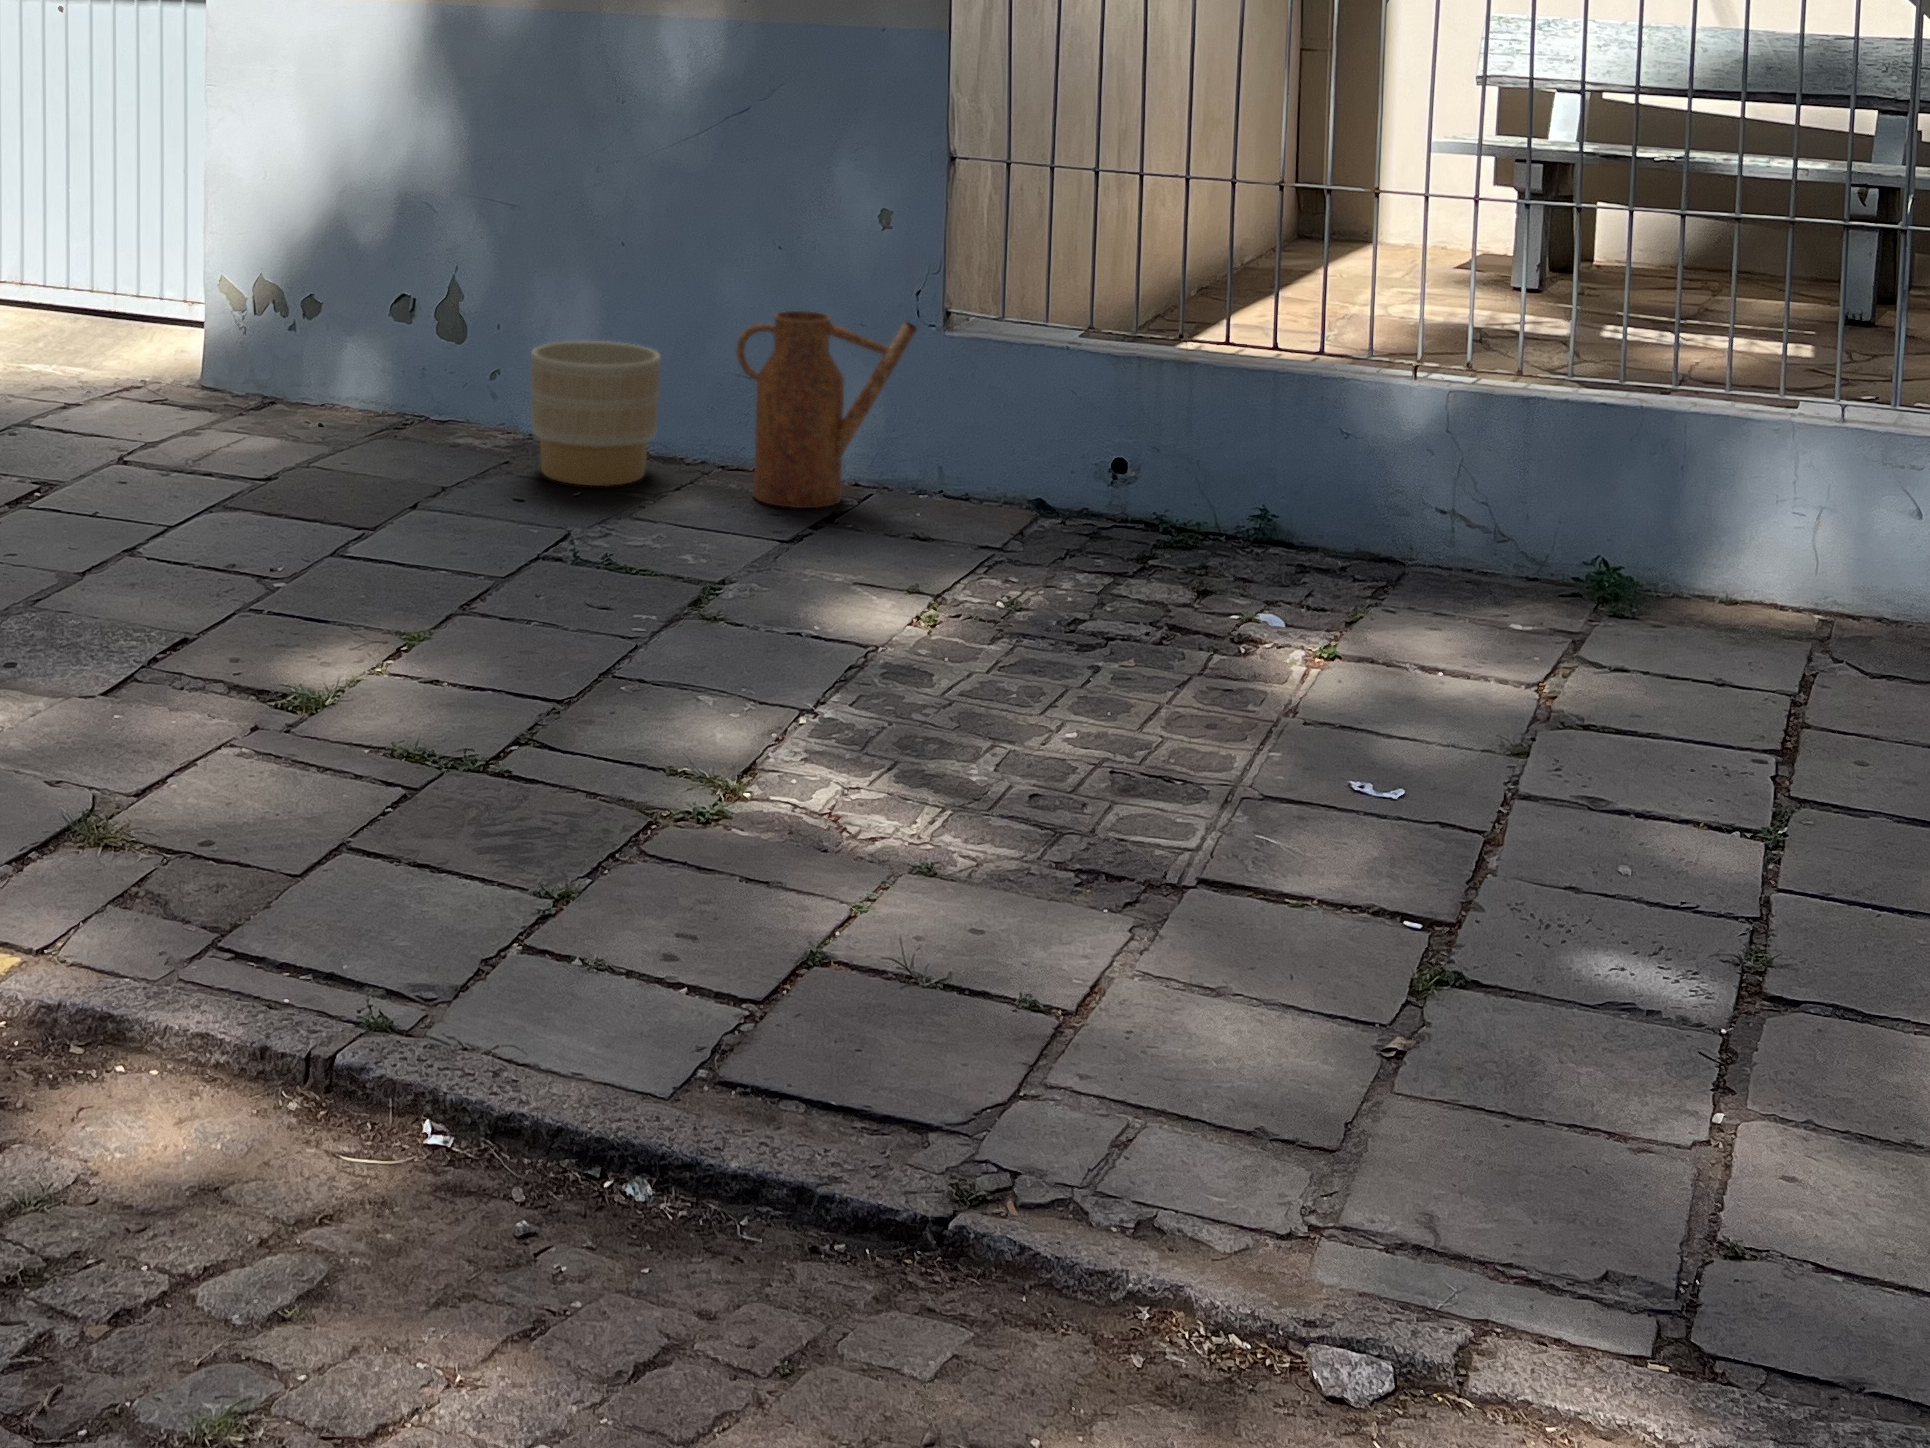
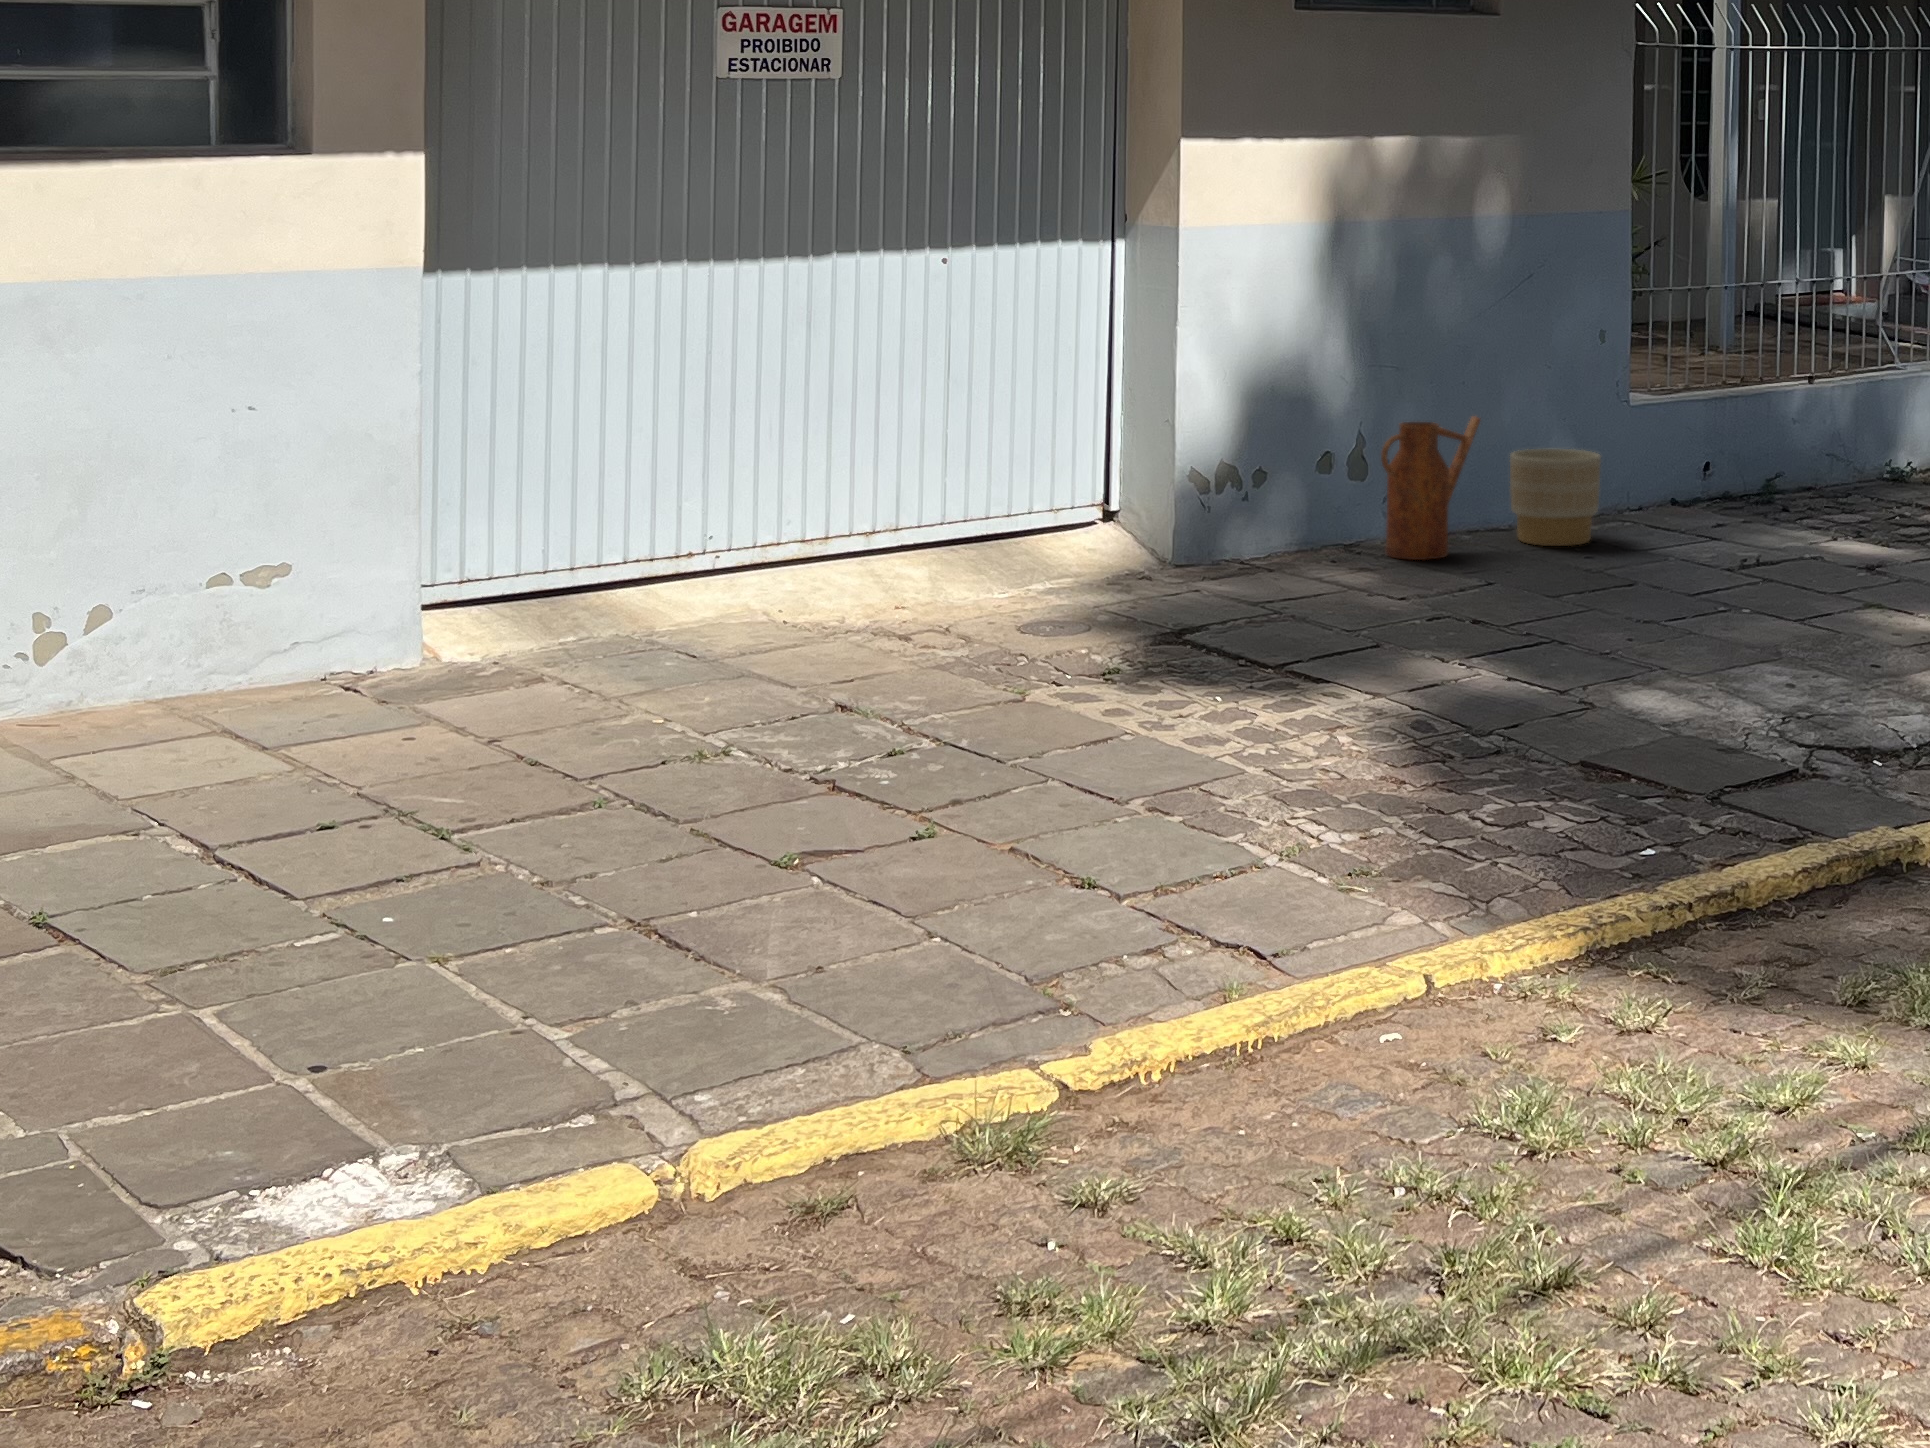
watering can: present [736,311,917,508] -> present [1381,416,1480,560]

